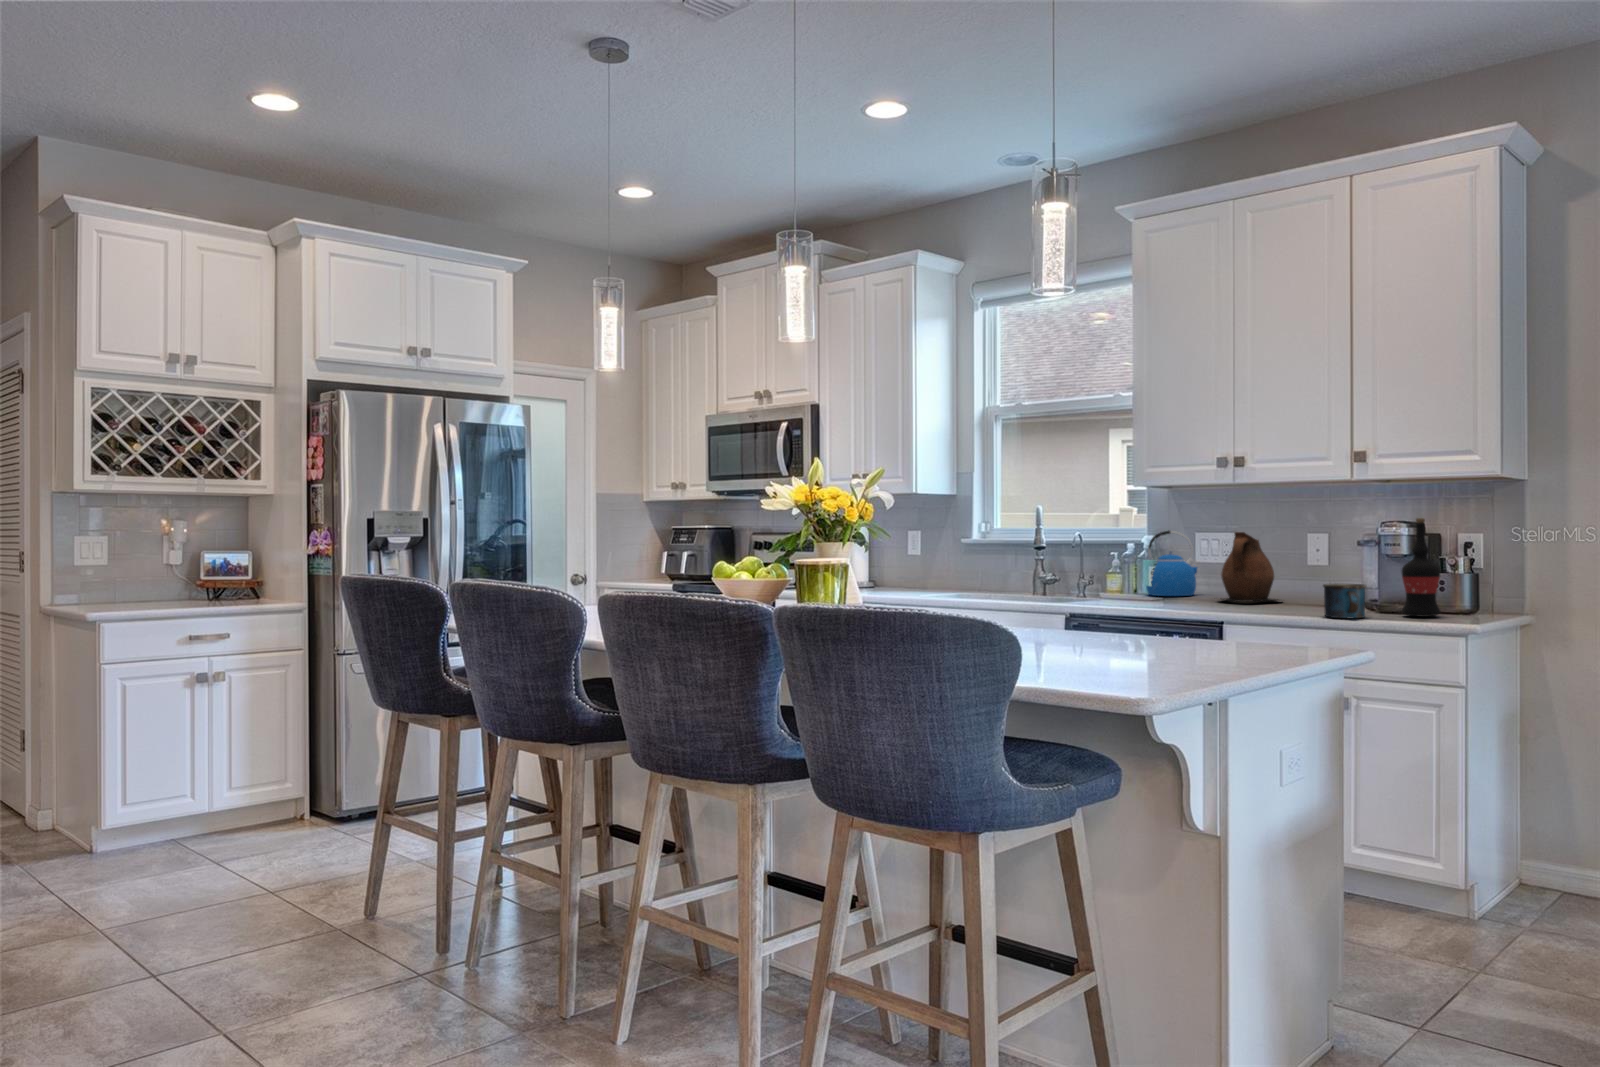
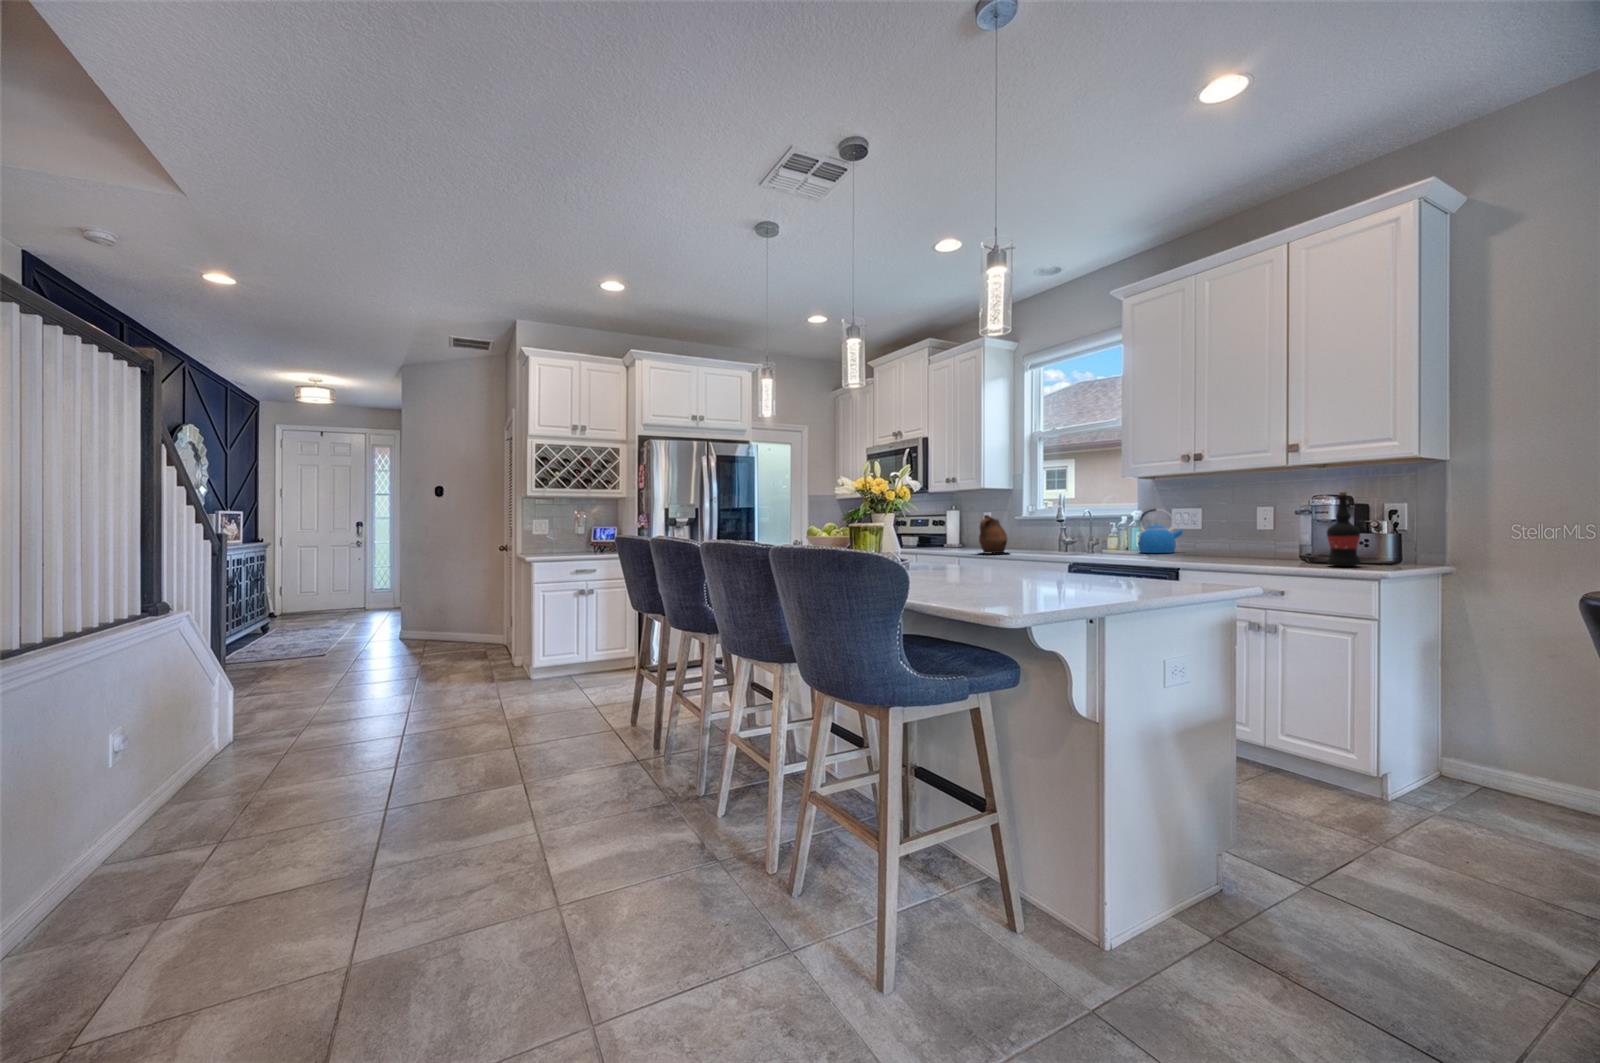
ceramic pitcher: present [1221,532,1278,602] -> present [979,515,1007,553]
mug: present [1323,584,1366,618] -> none [1259,542,1295,567]

